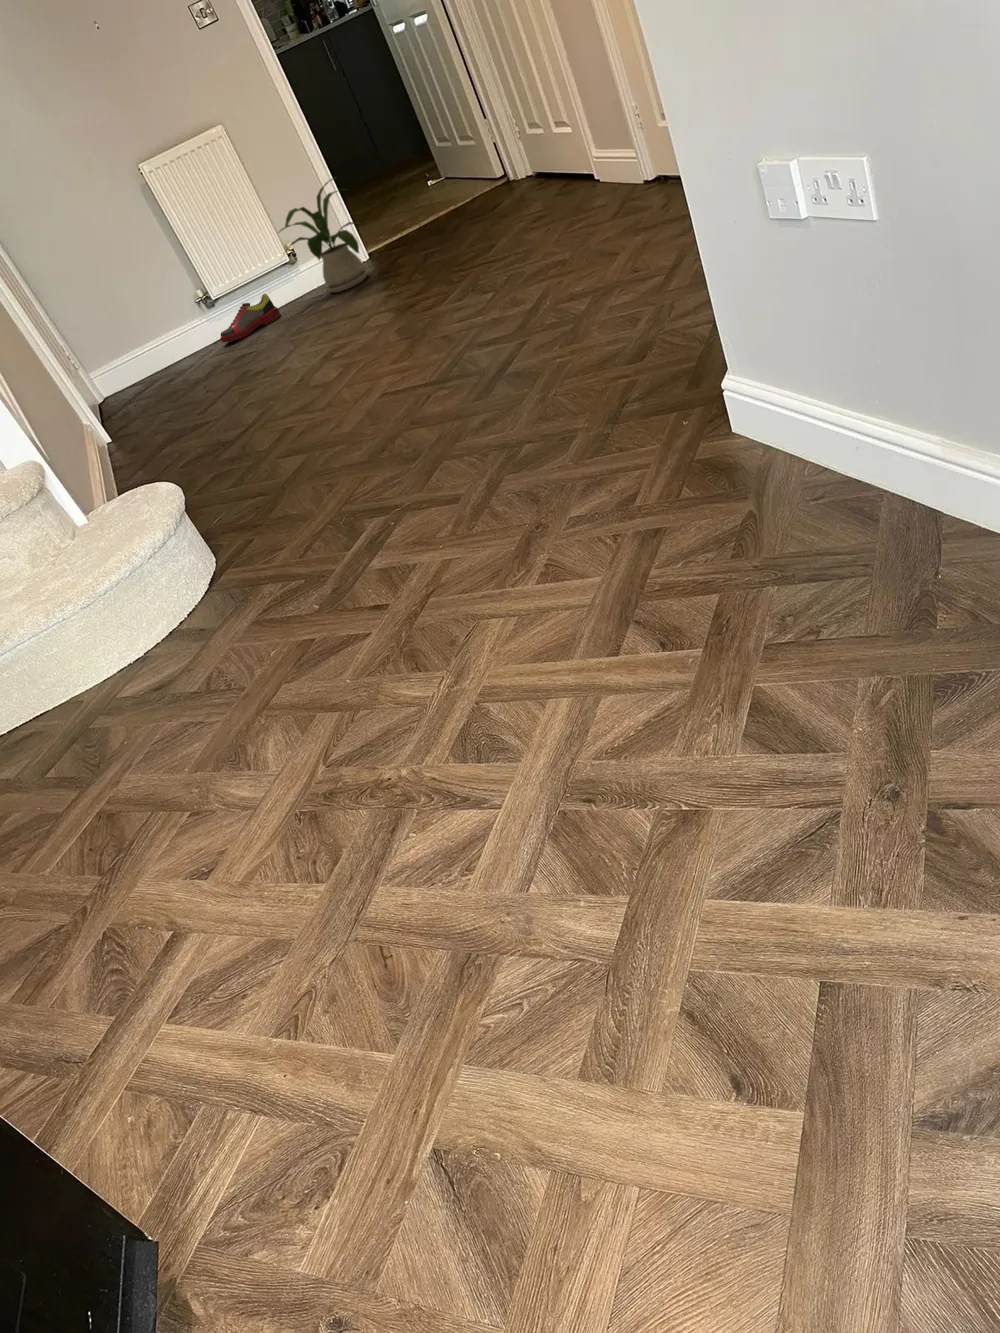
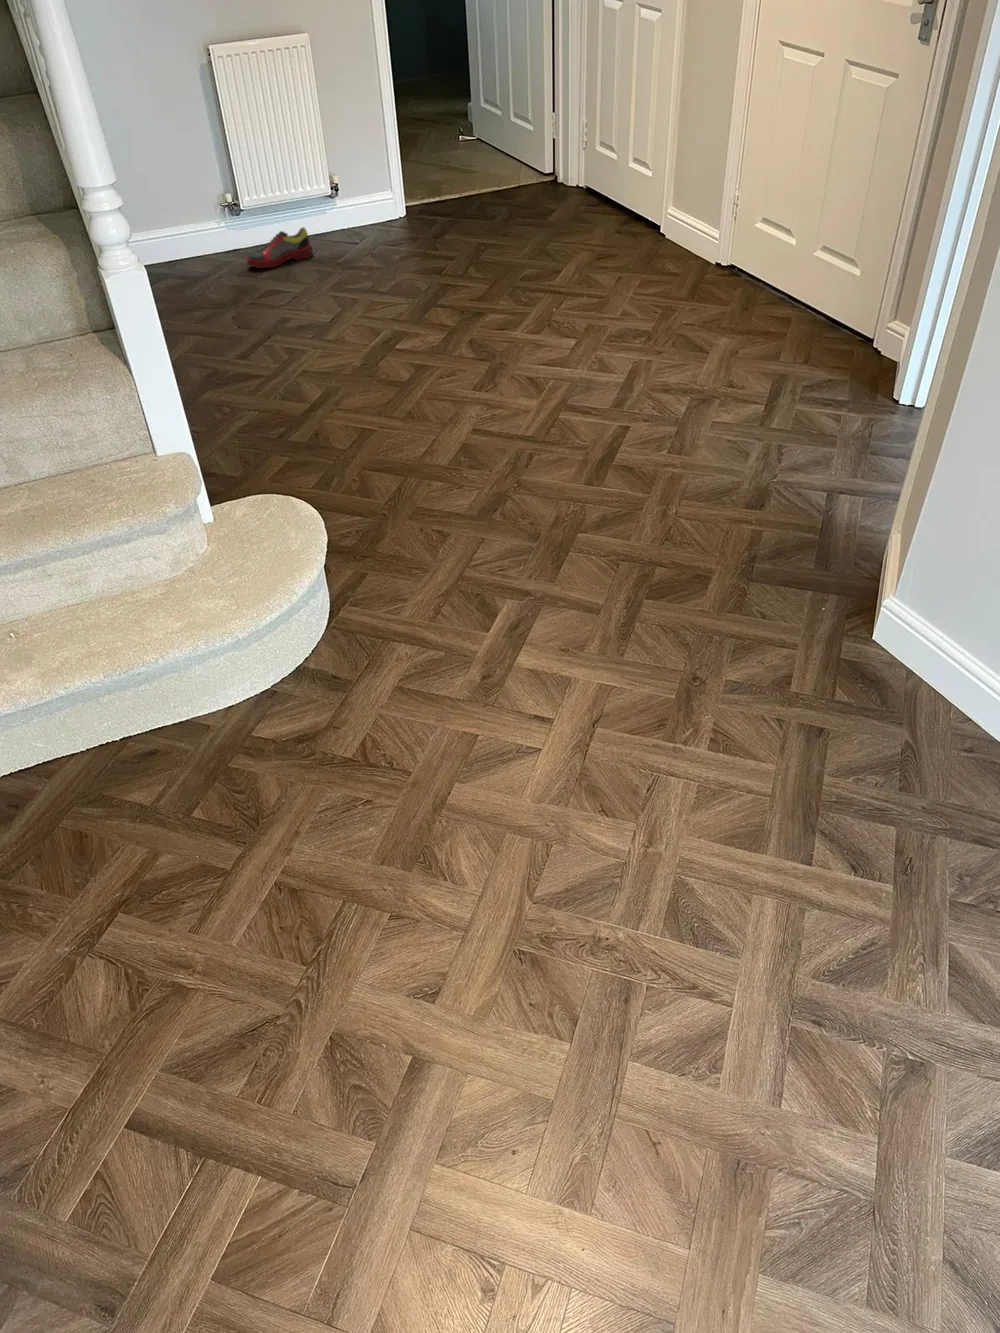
house plant: present [280,178,367,293] -> none [329,141,443,253]

